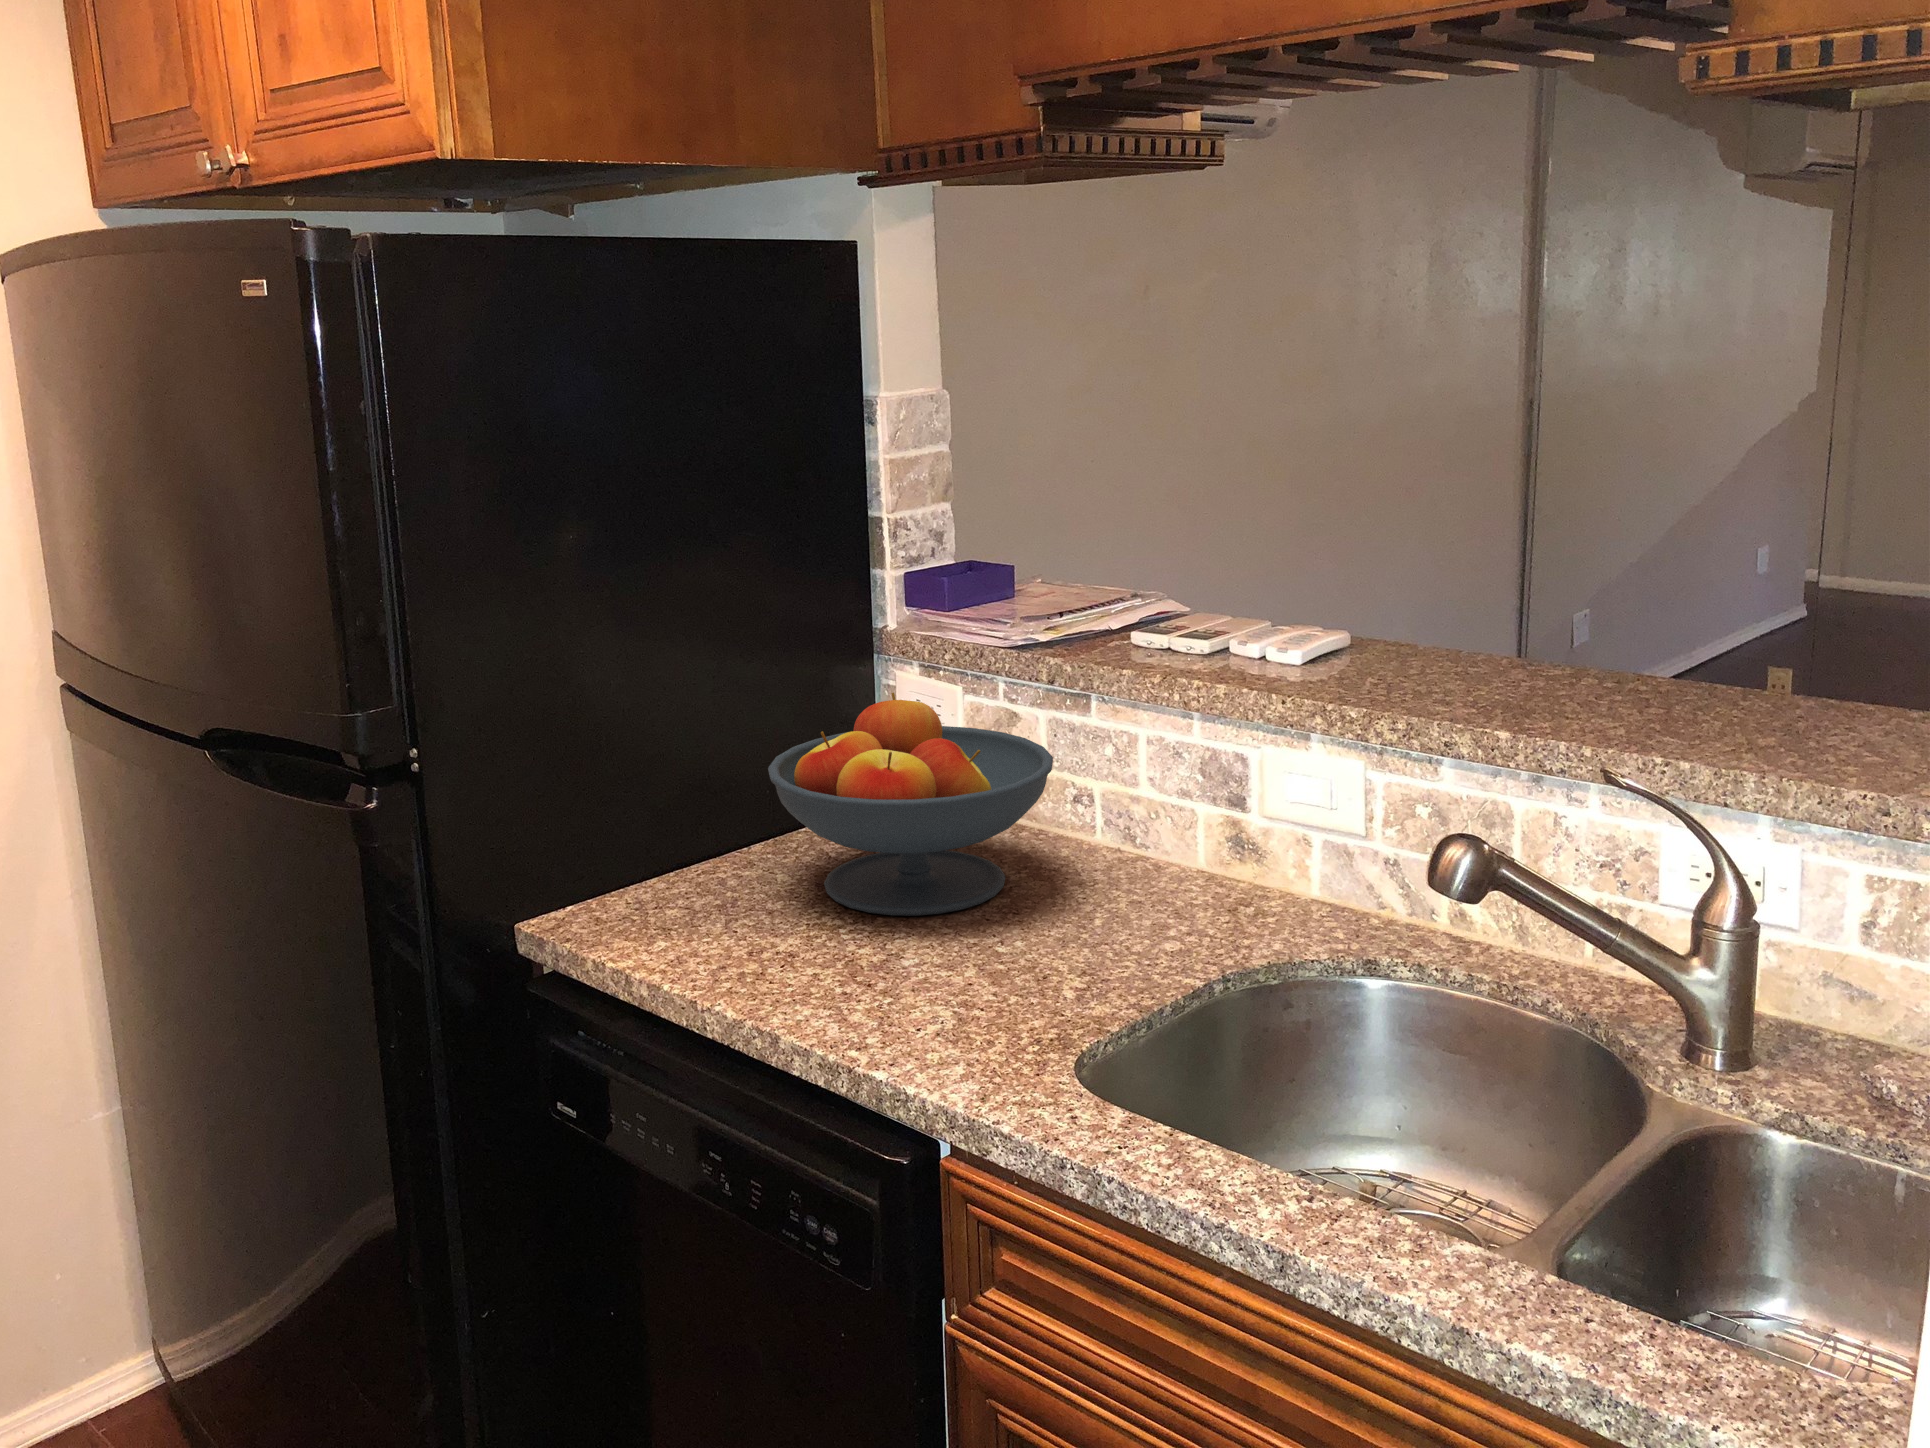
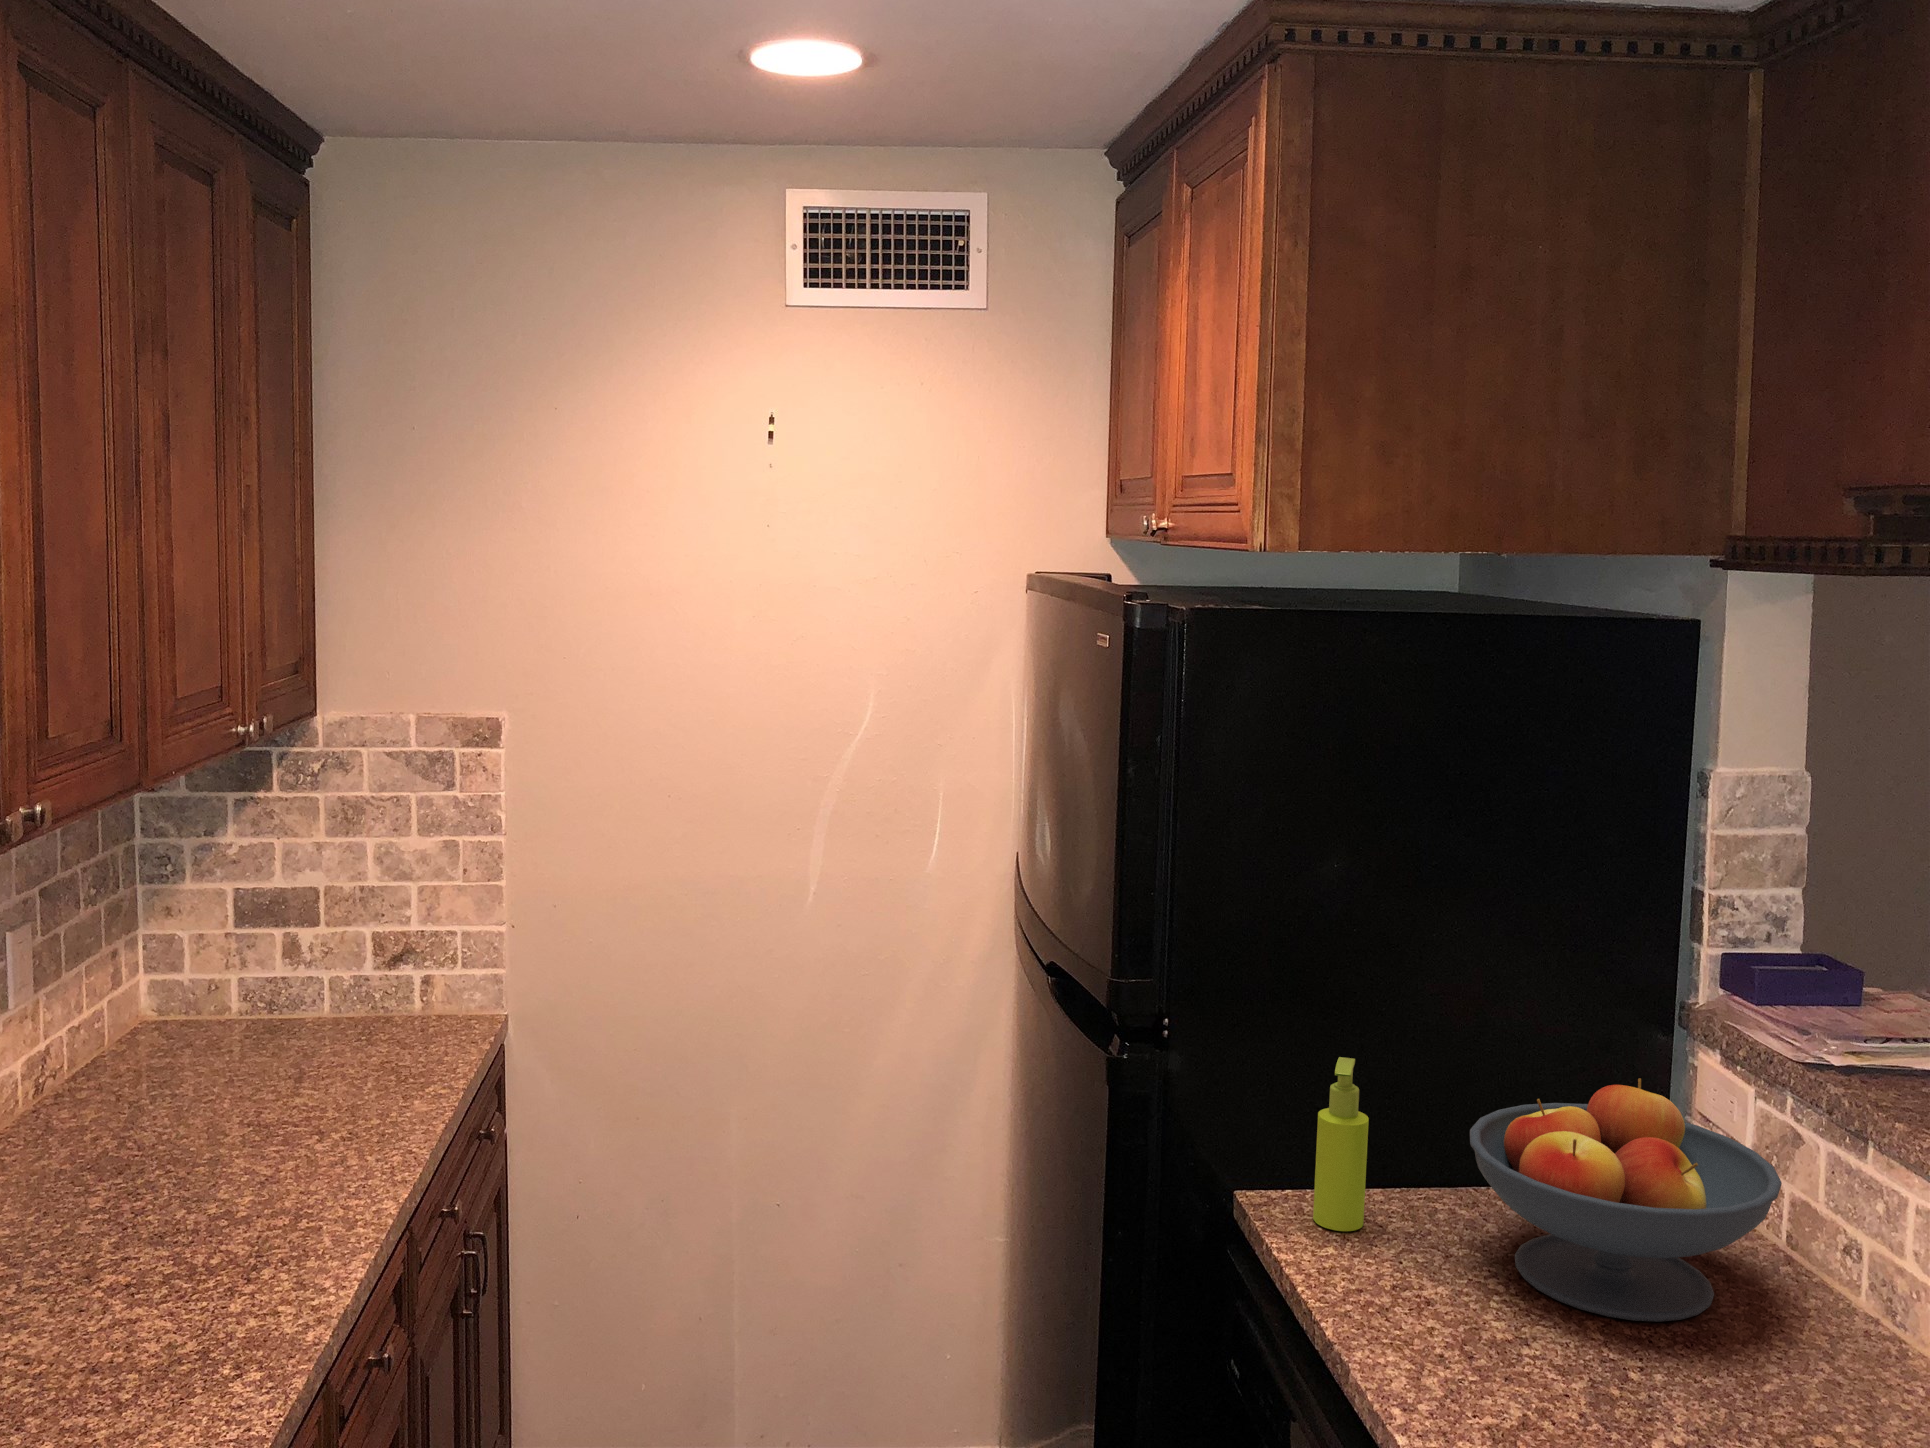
soap dispenser: none [610,737,673,925] -> present [1313,1057,1369,1231]

